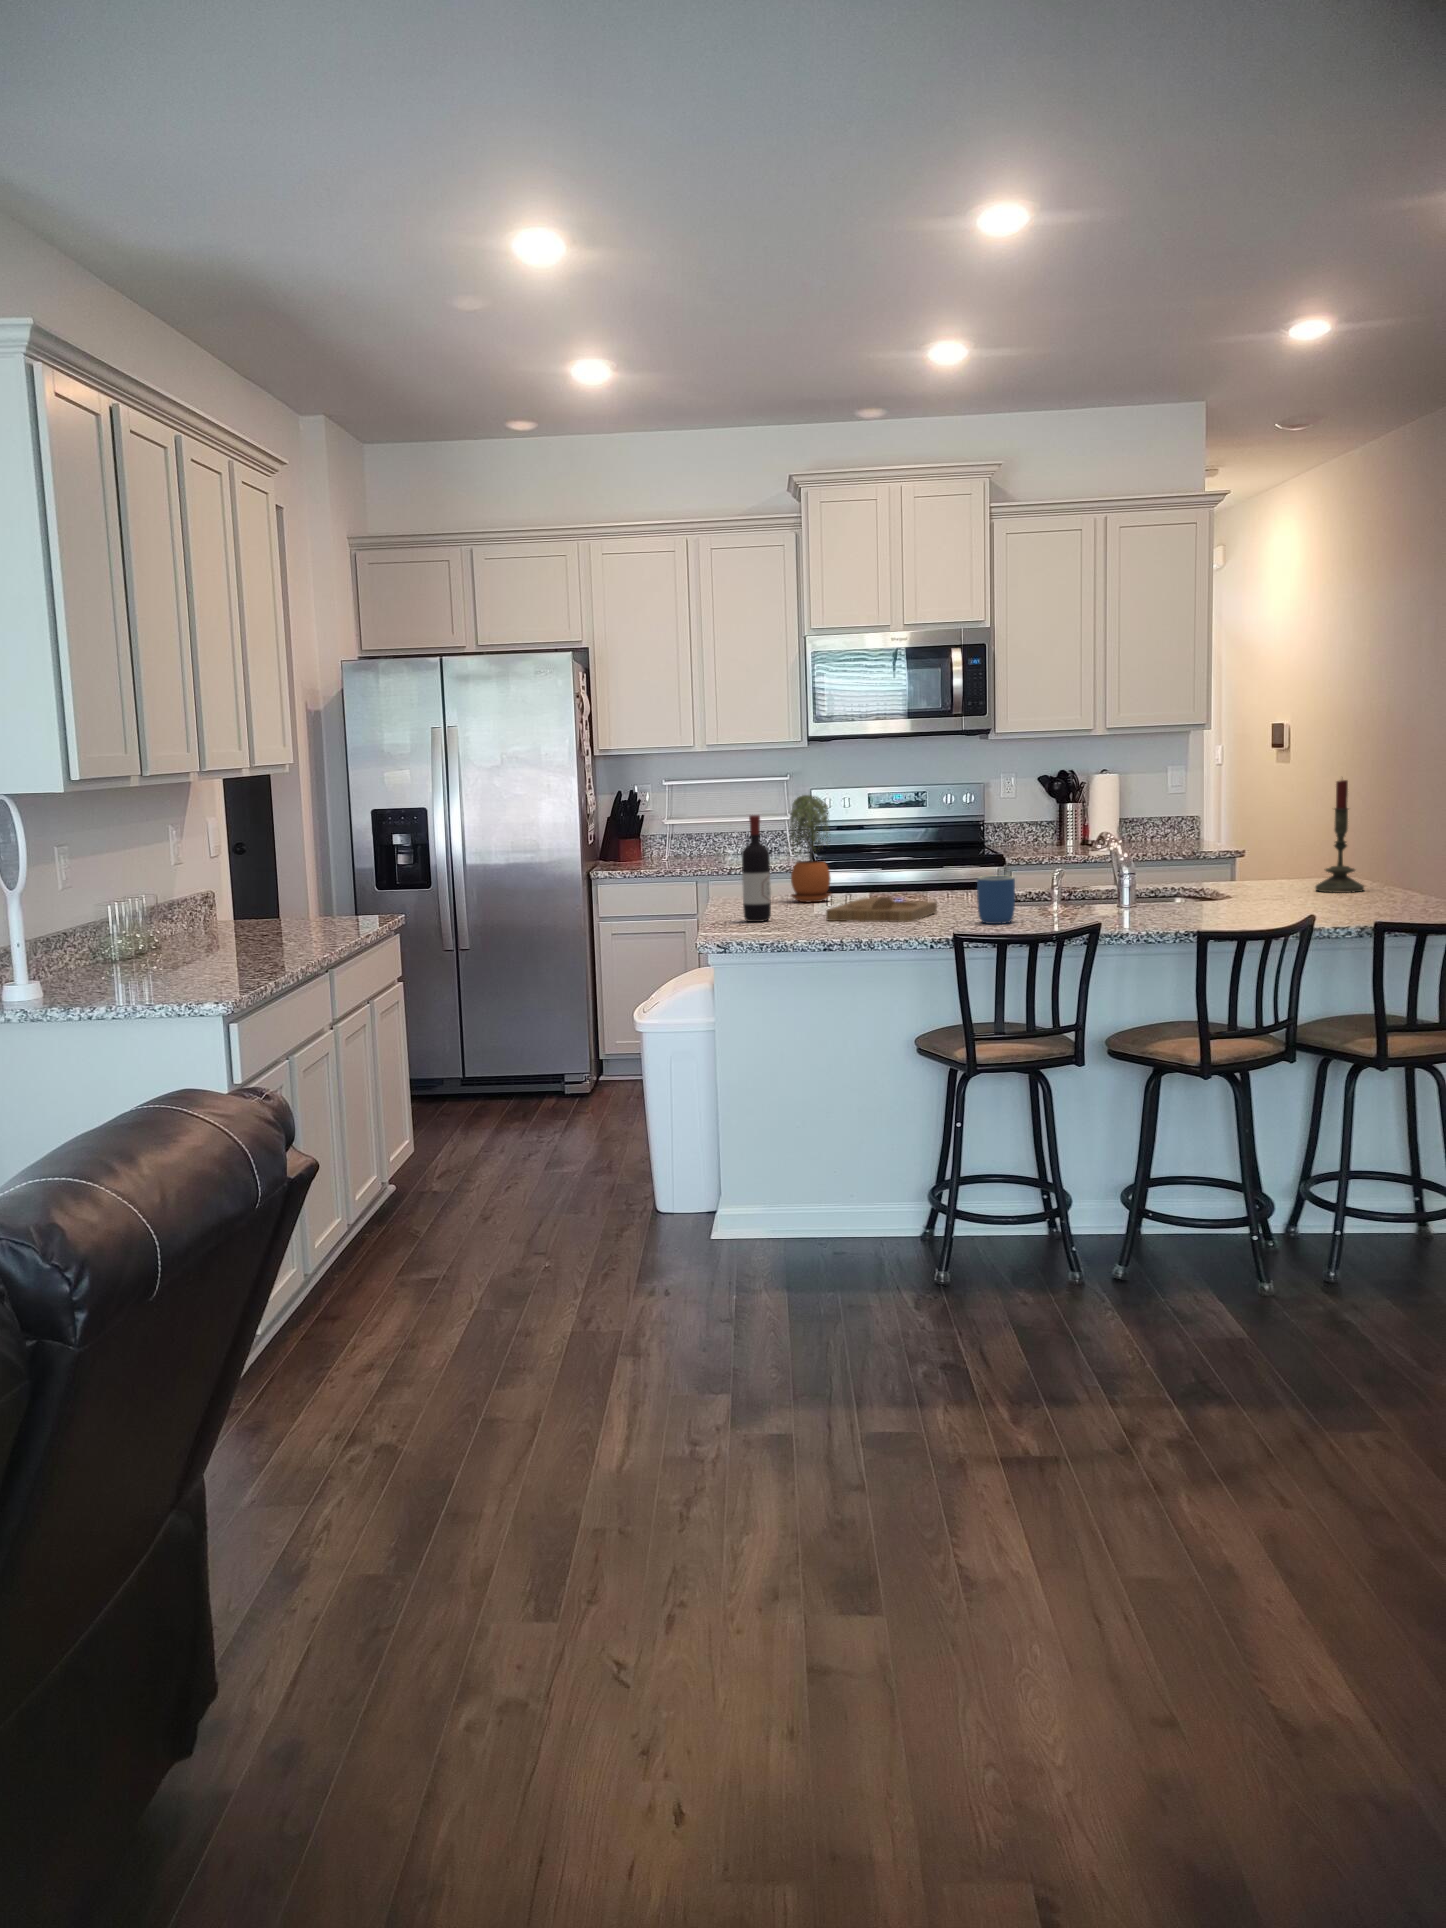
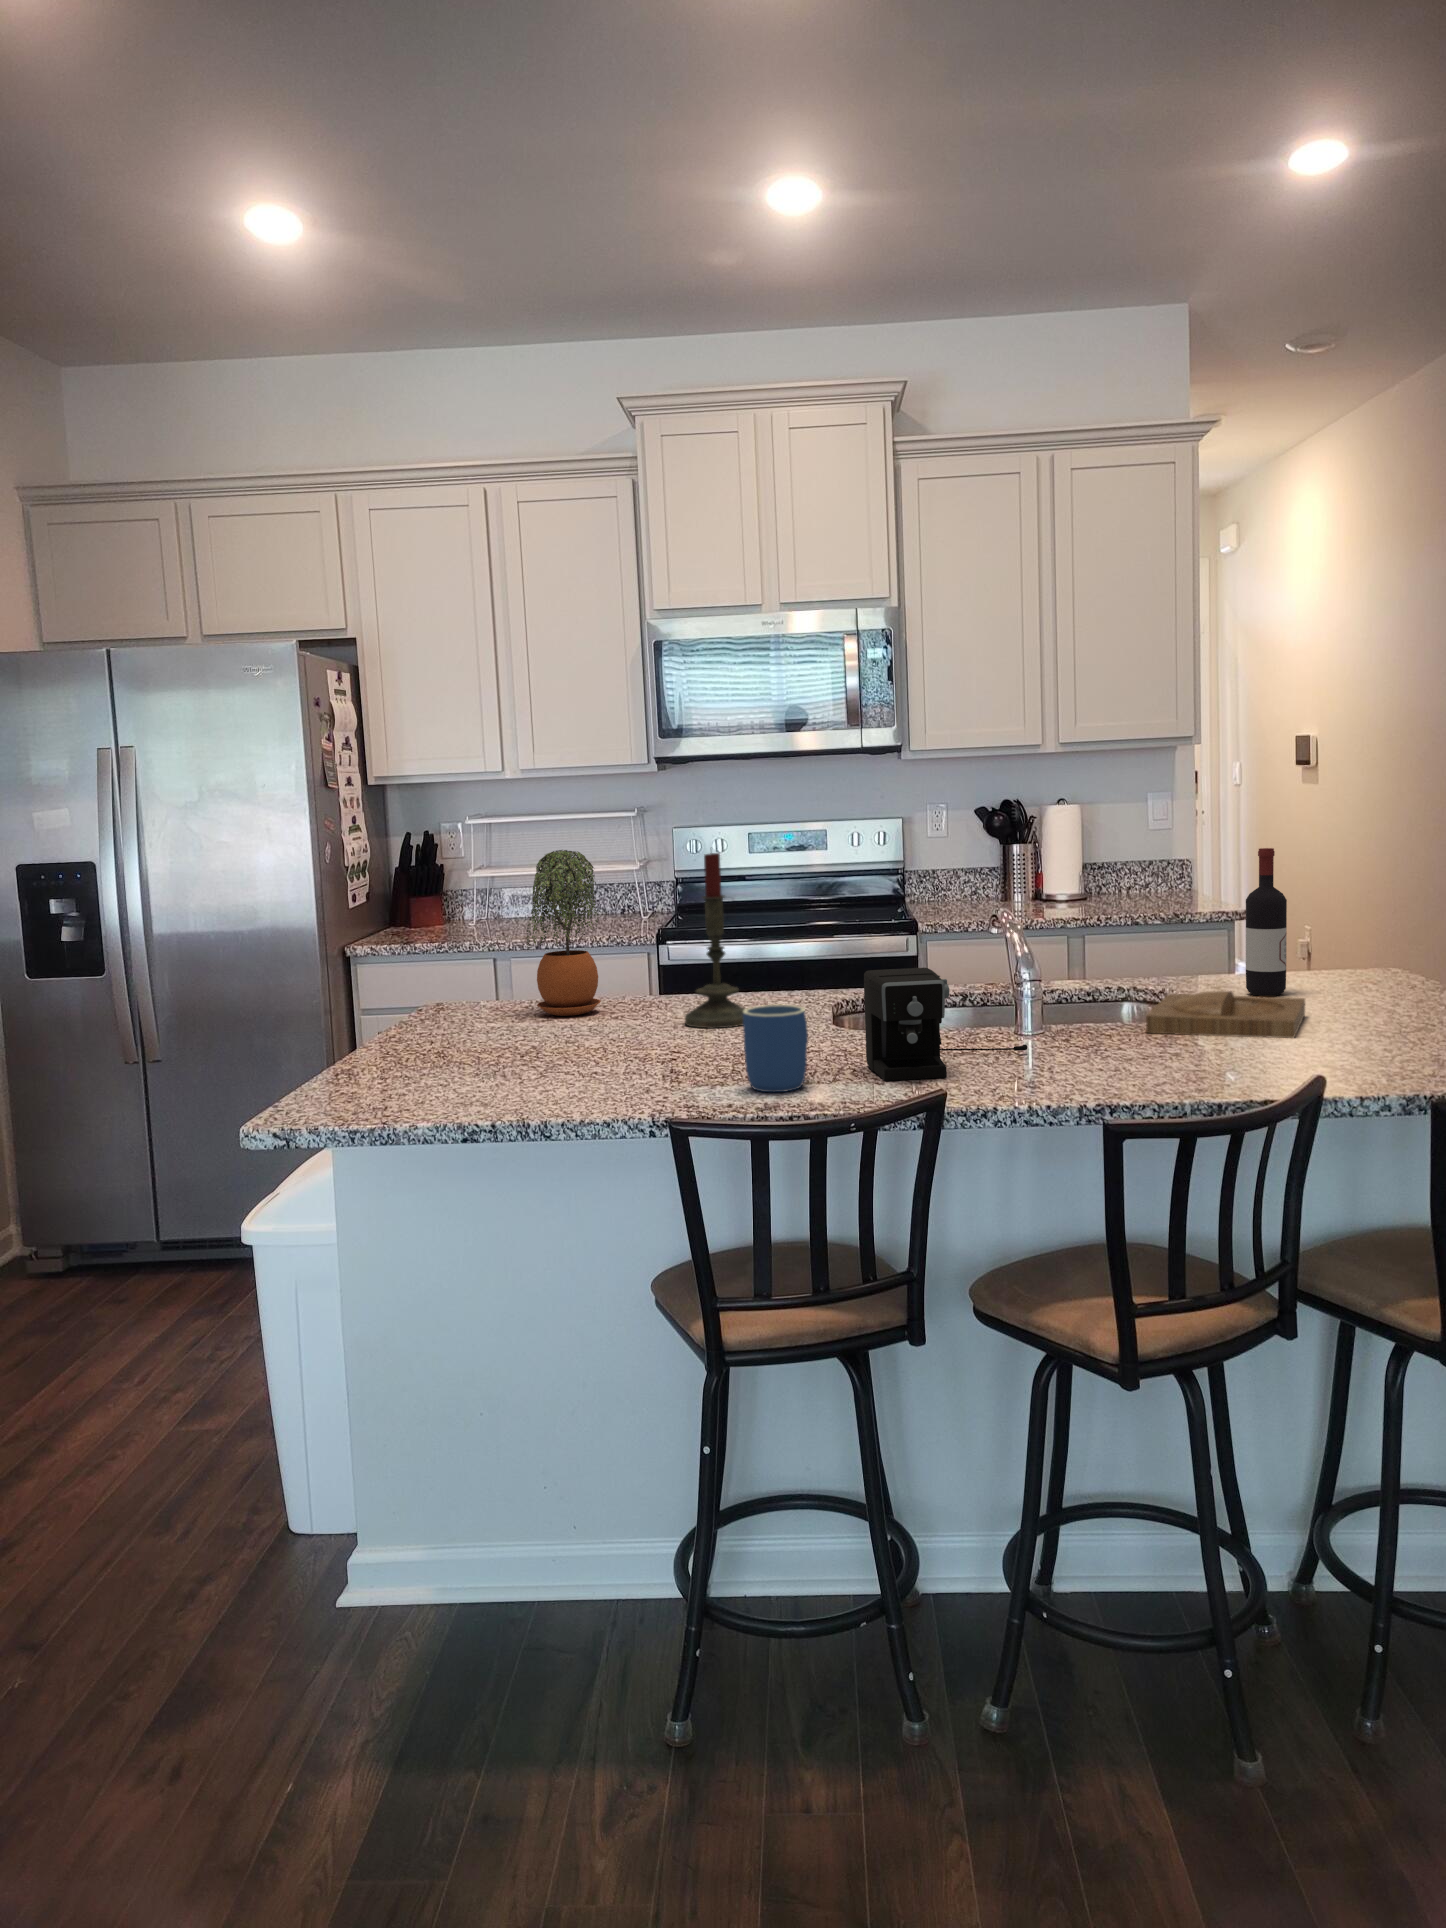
candle: present [1315,780,1364,893] -> present [685,853,745,1028]
wine bottle: present [742,815,771,922] -> present [1246,848,1287,996]
coffee maker: none [1039,857,1134,920] -> present [864,968,1028,1081]
tray: present [826,897,937,922] -> present [1146,991,1305,1038]

